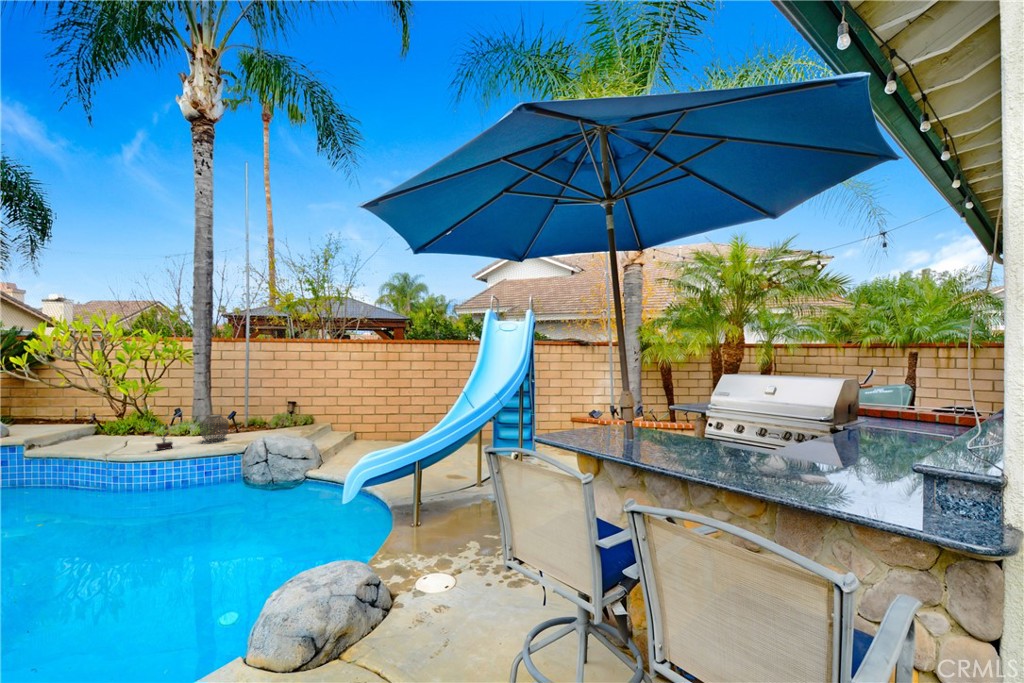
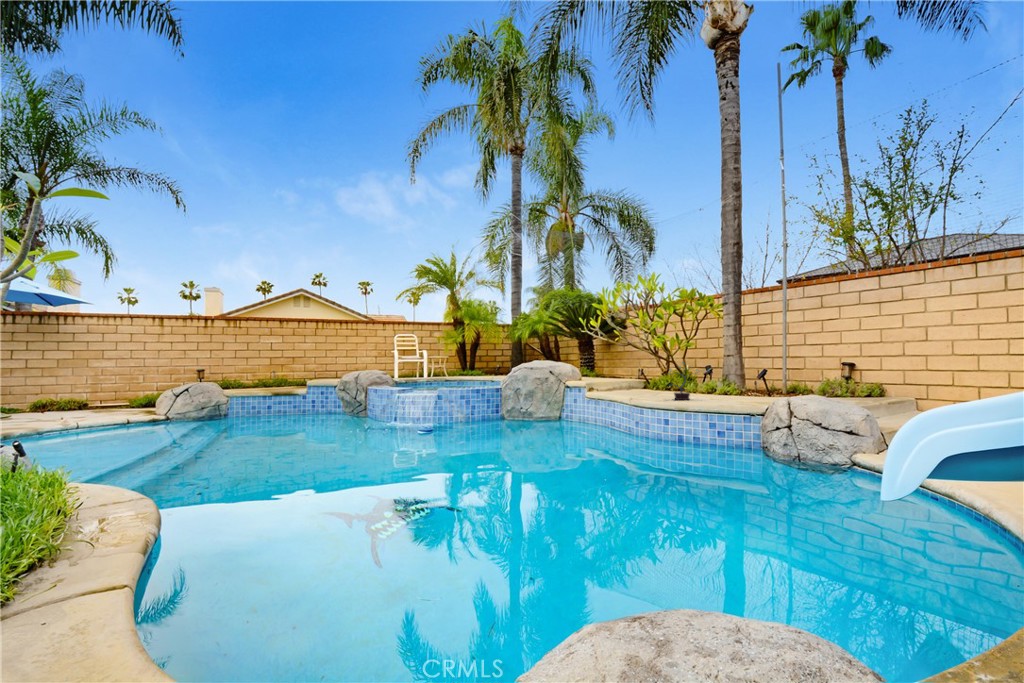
woven basket: present [200,414,228,442] -> none [719,368,752,399]

